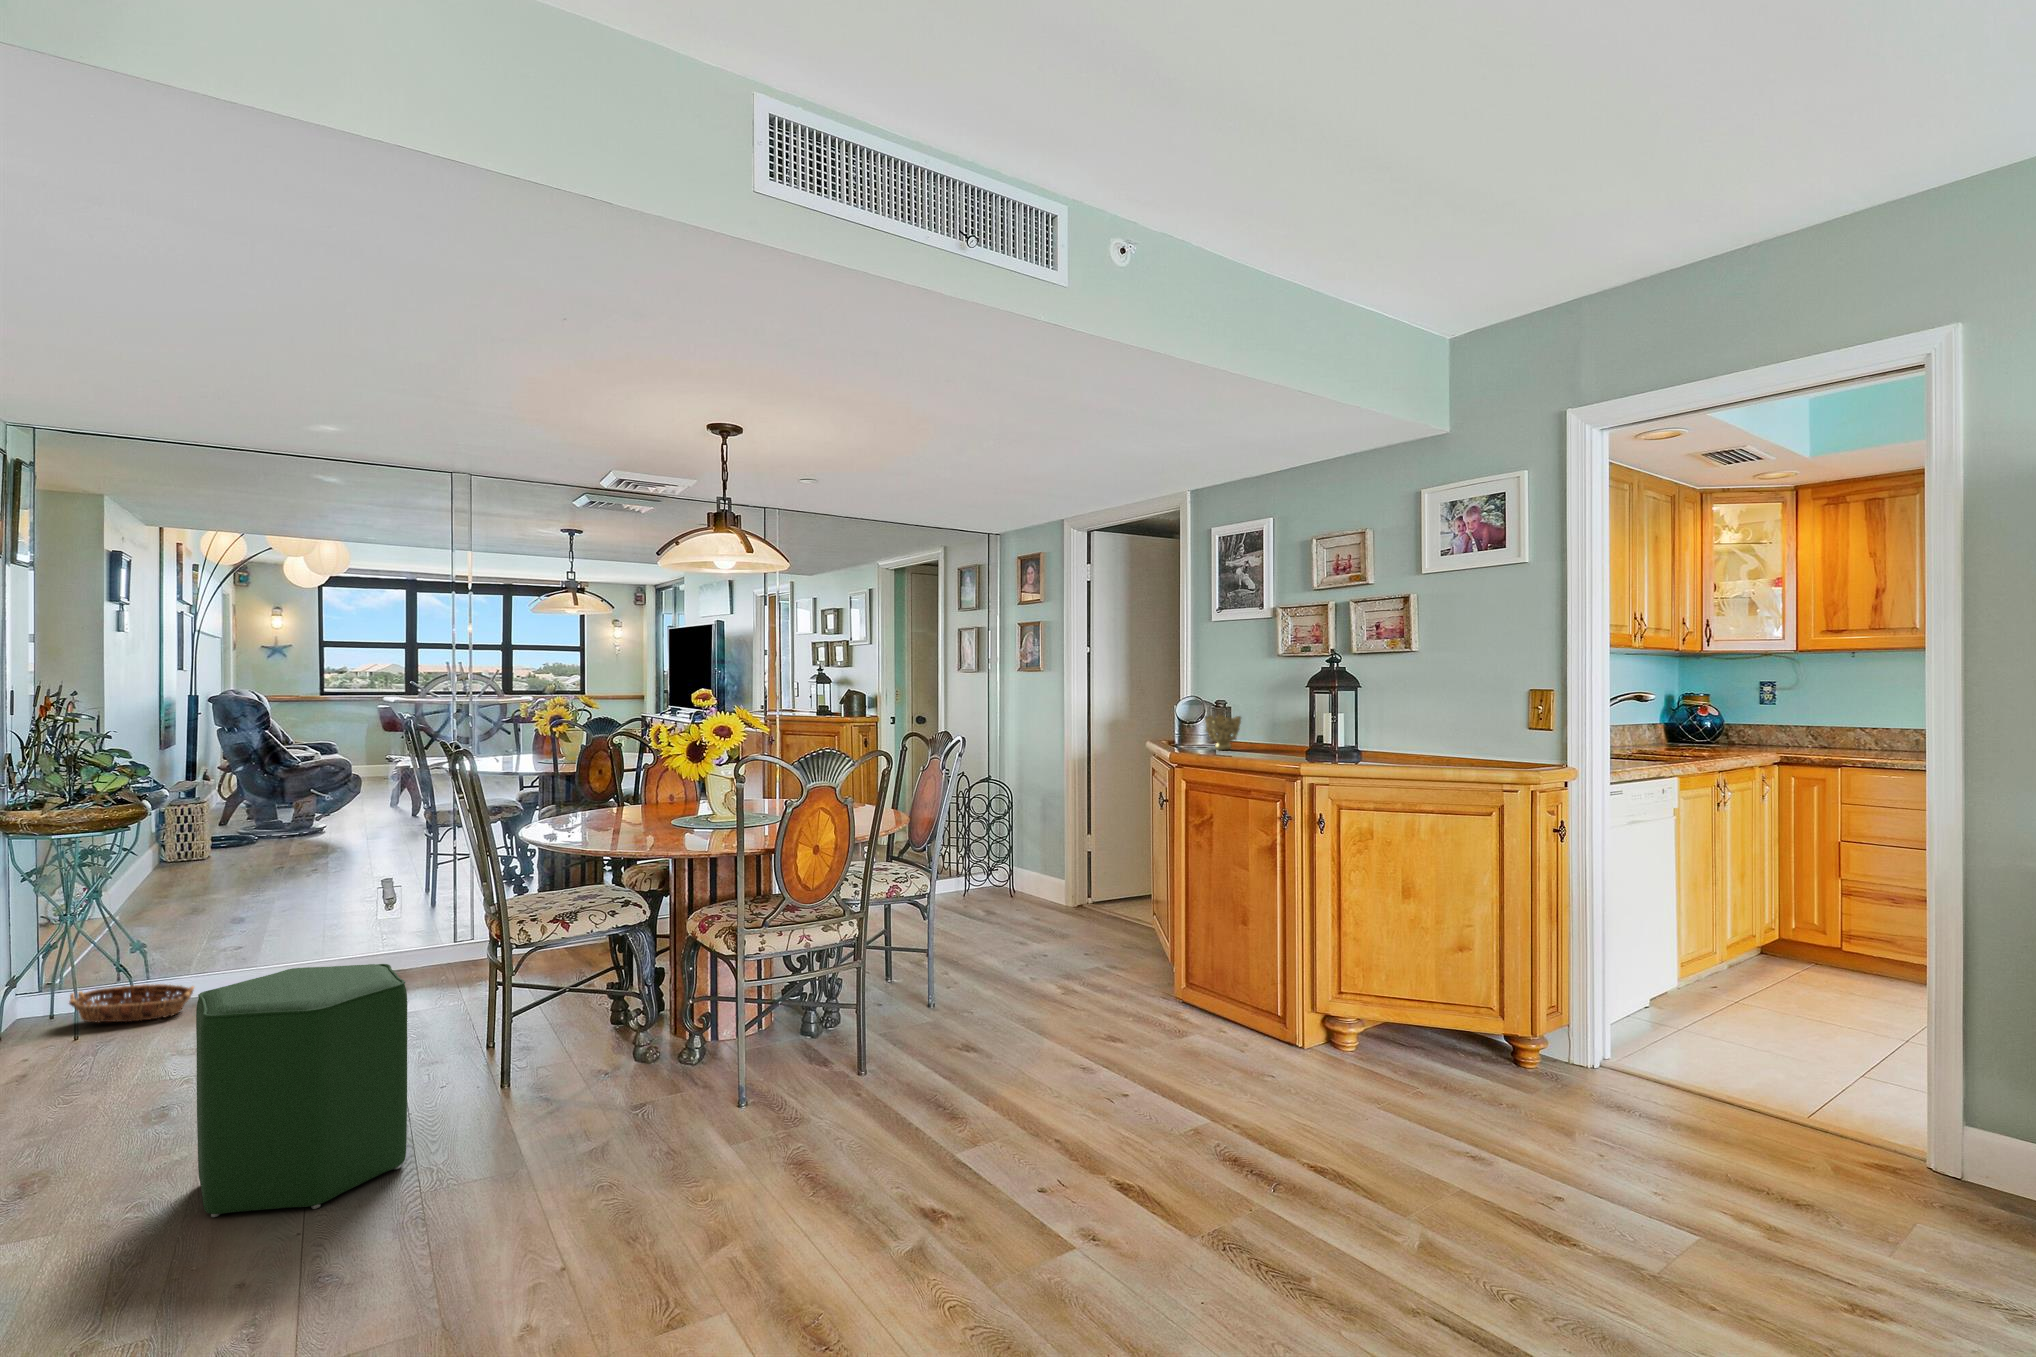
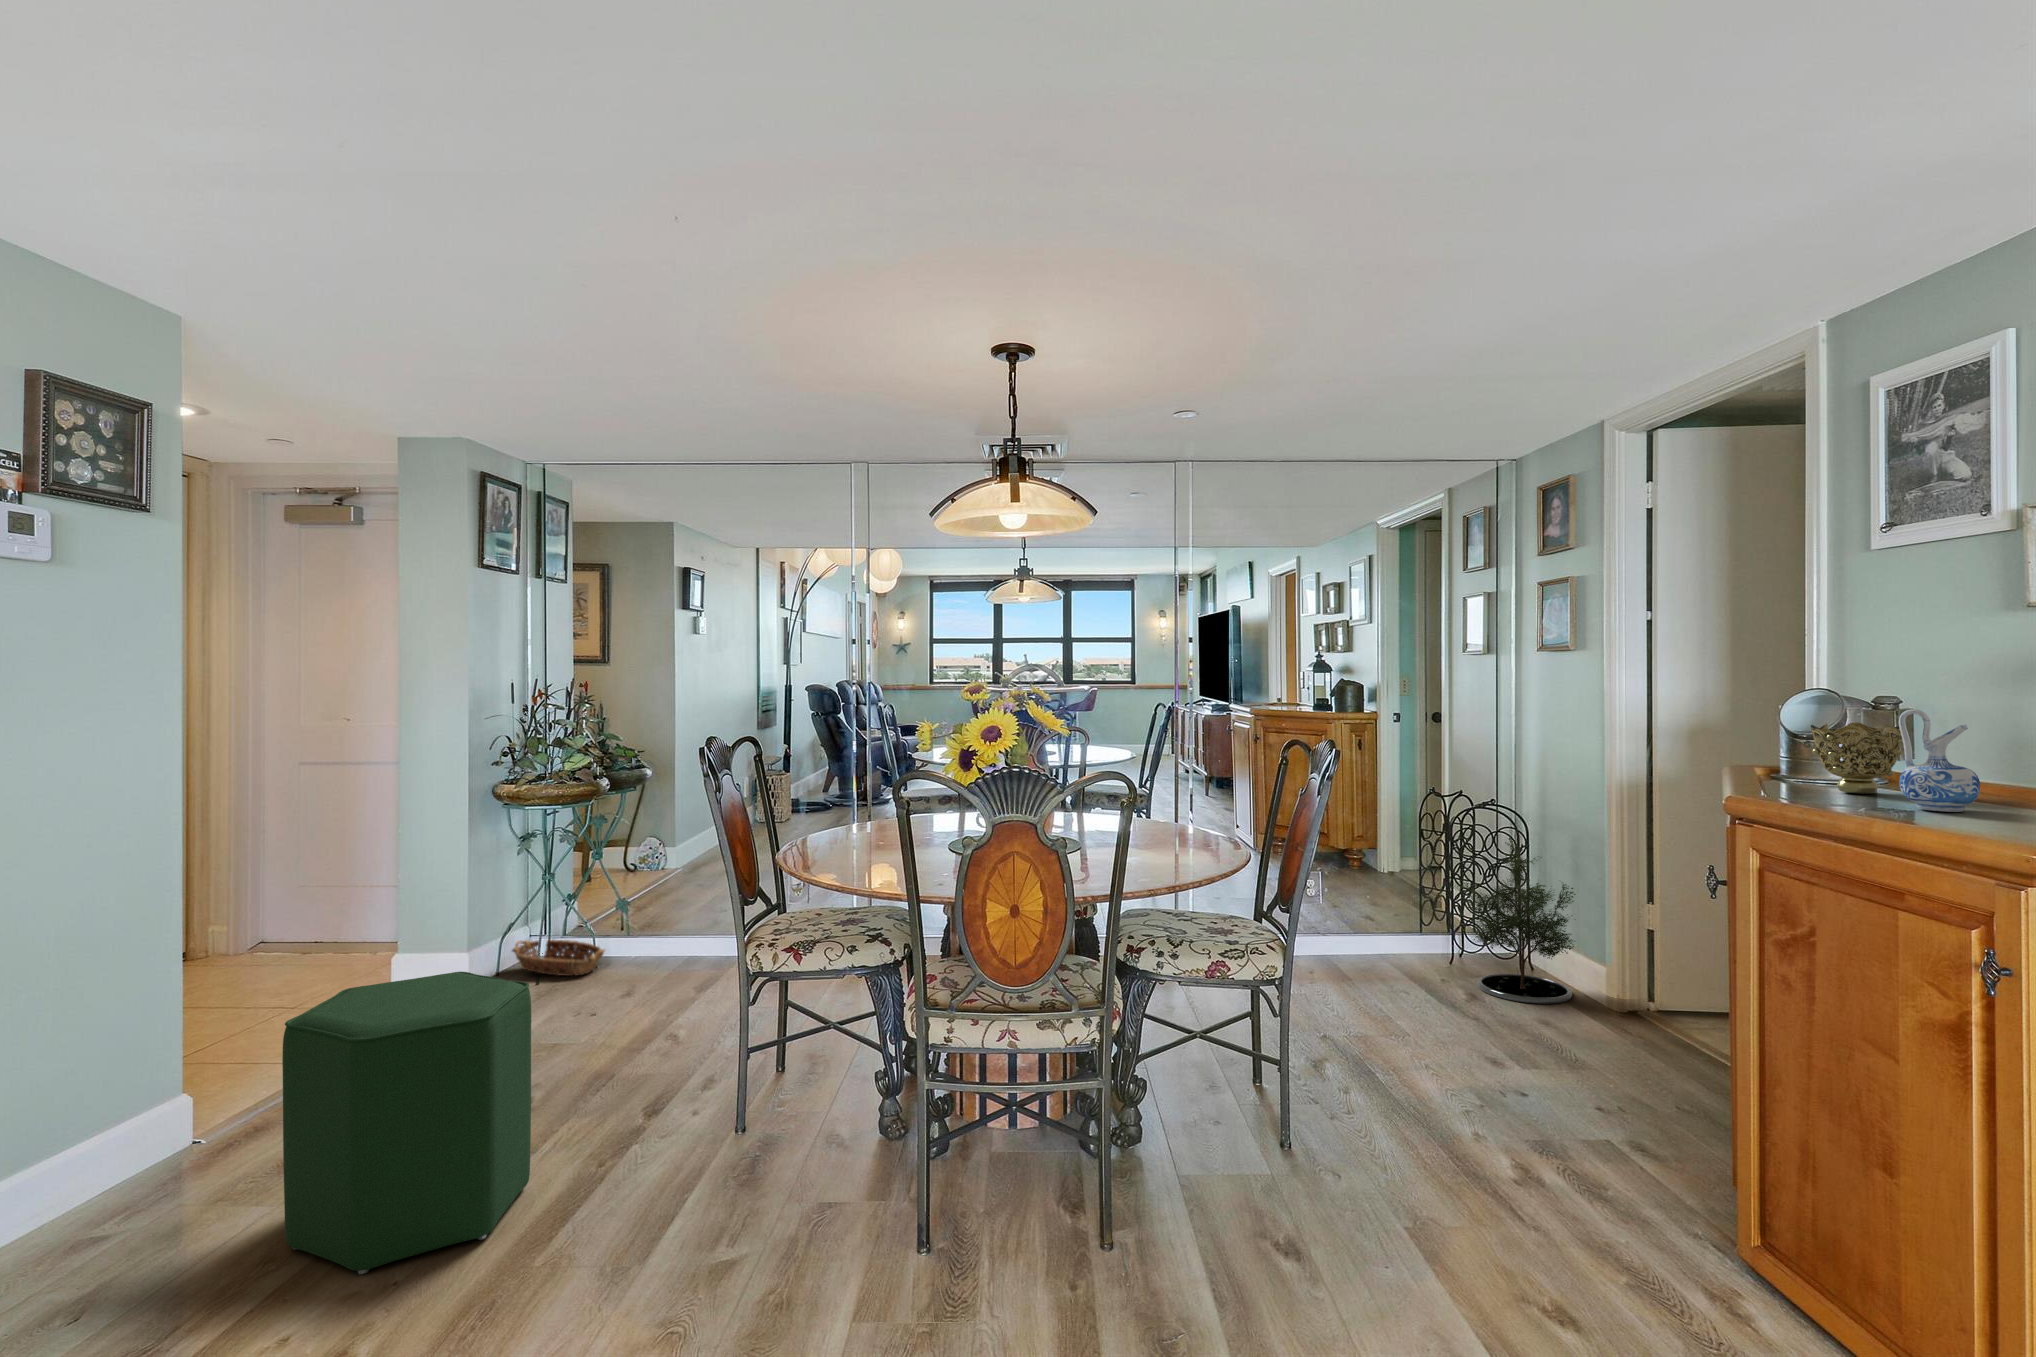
ceramic pitcher: none [1244,708,1273,755] -> present [1899,709,1980,812]
potted tree: none [973,799,1048,910] -> present [1462,838,1576,1004]

